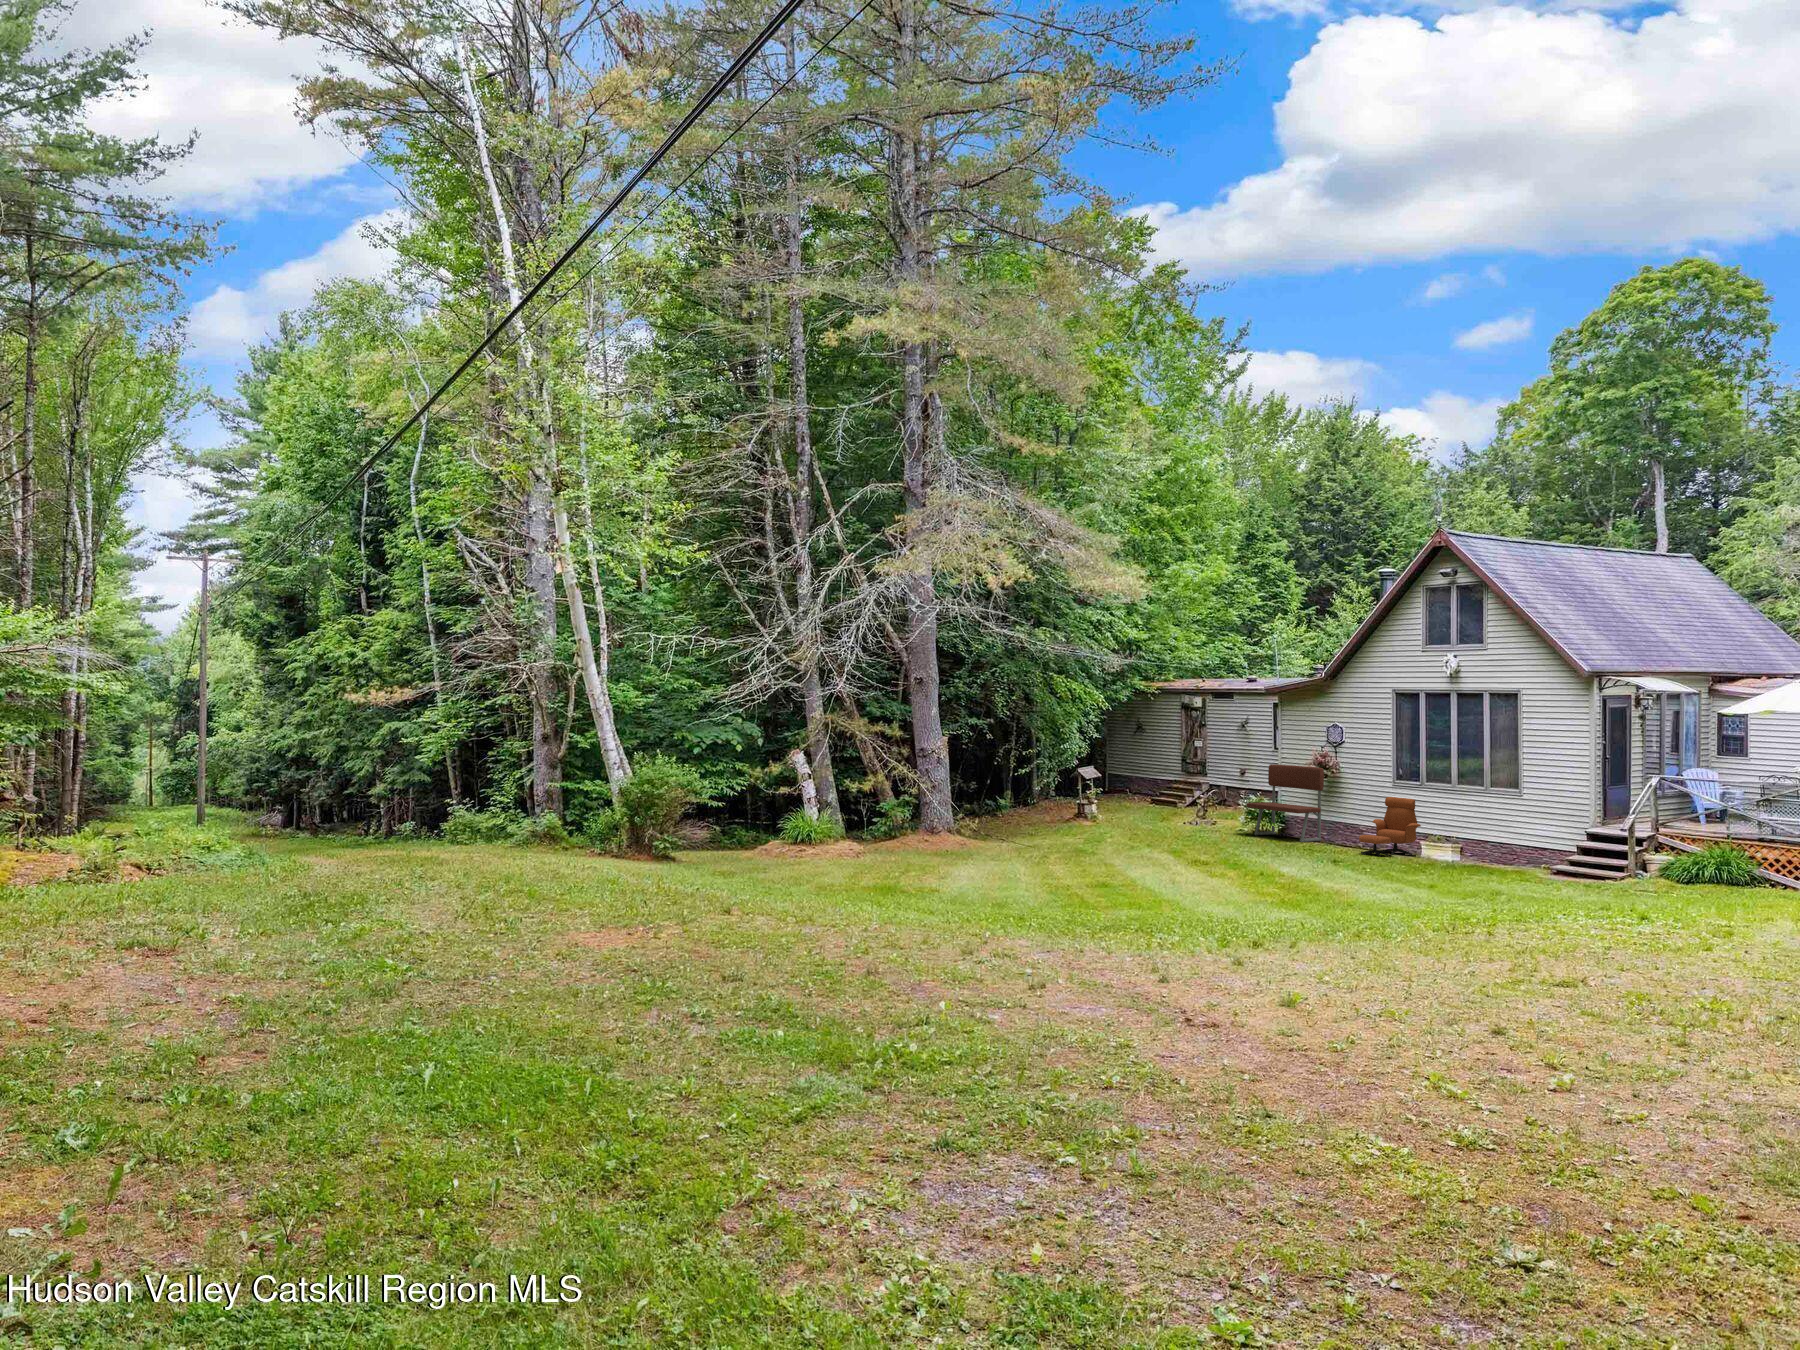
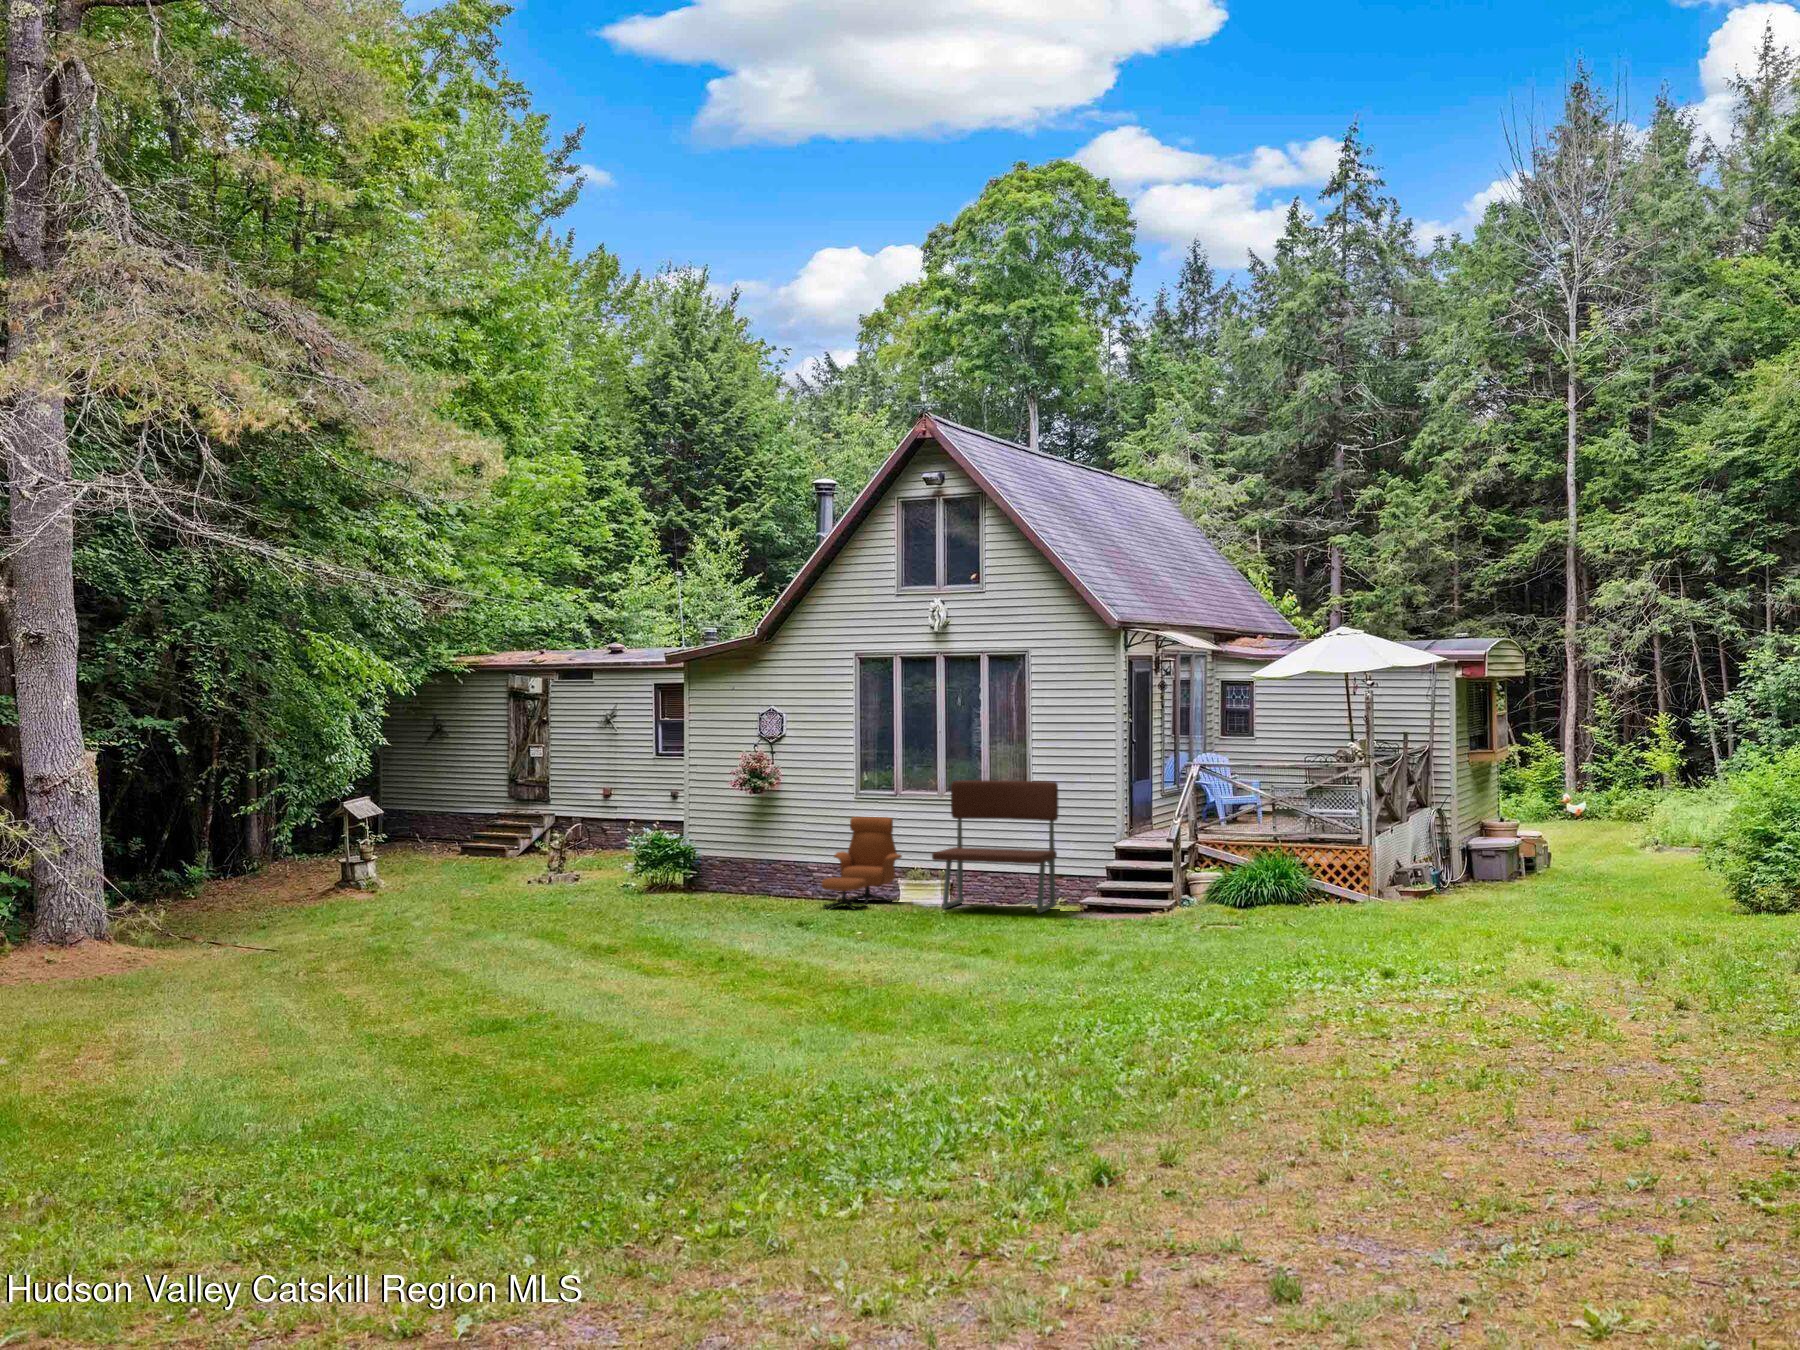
bench: present [1247,764,1324,842] -> present [932,780,1058,913]

